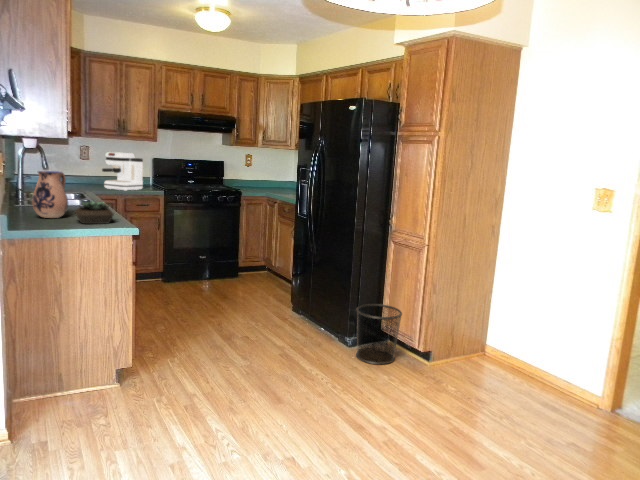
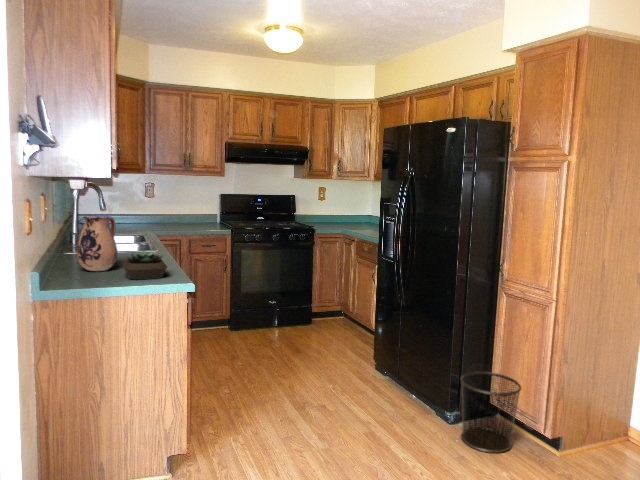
coffee maker: present [102,152,143,191] -> none [165,189,208,231]

